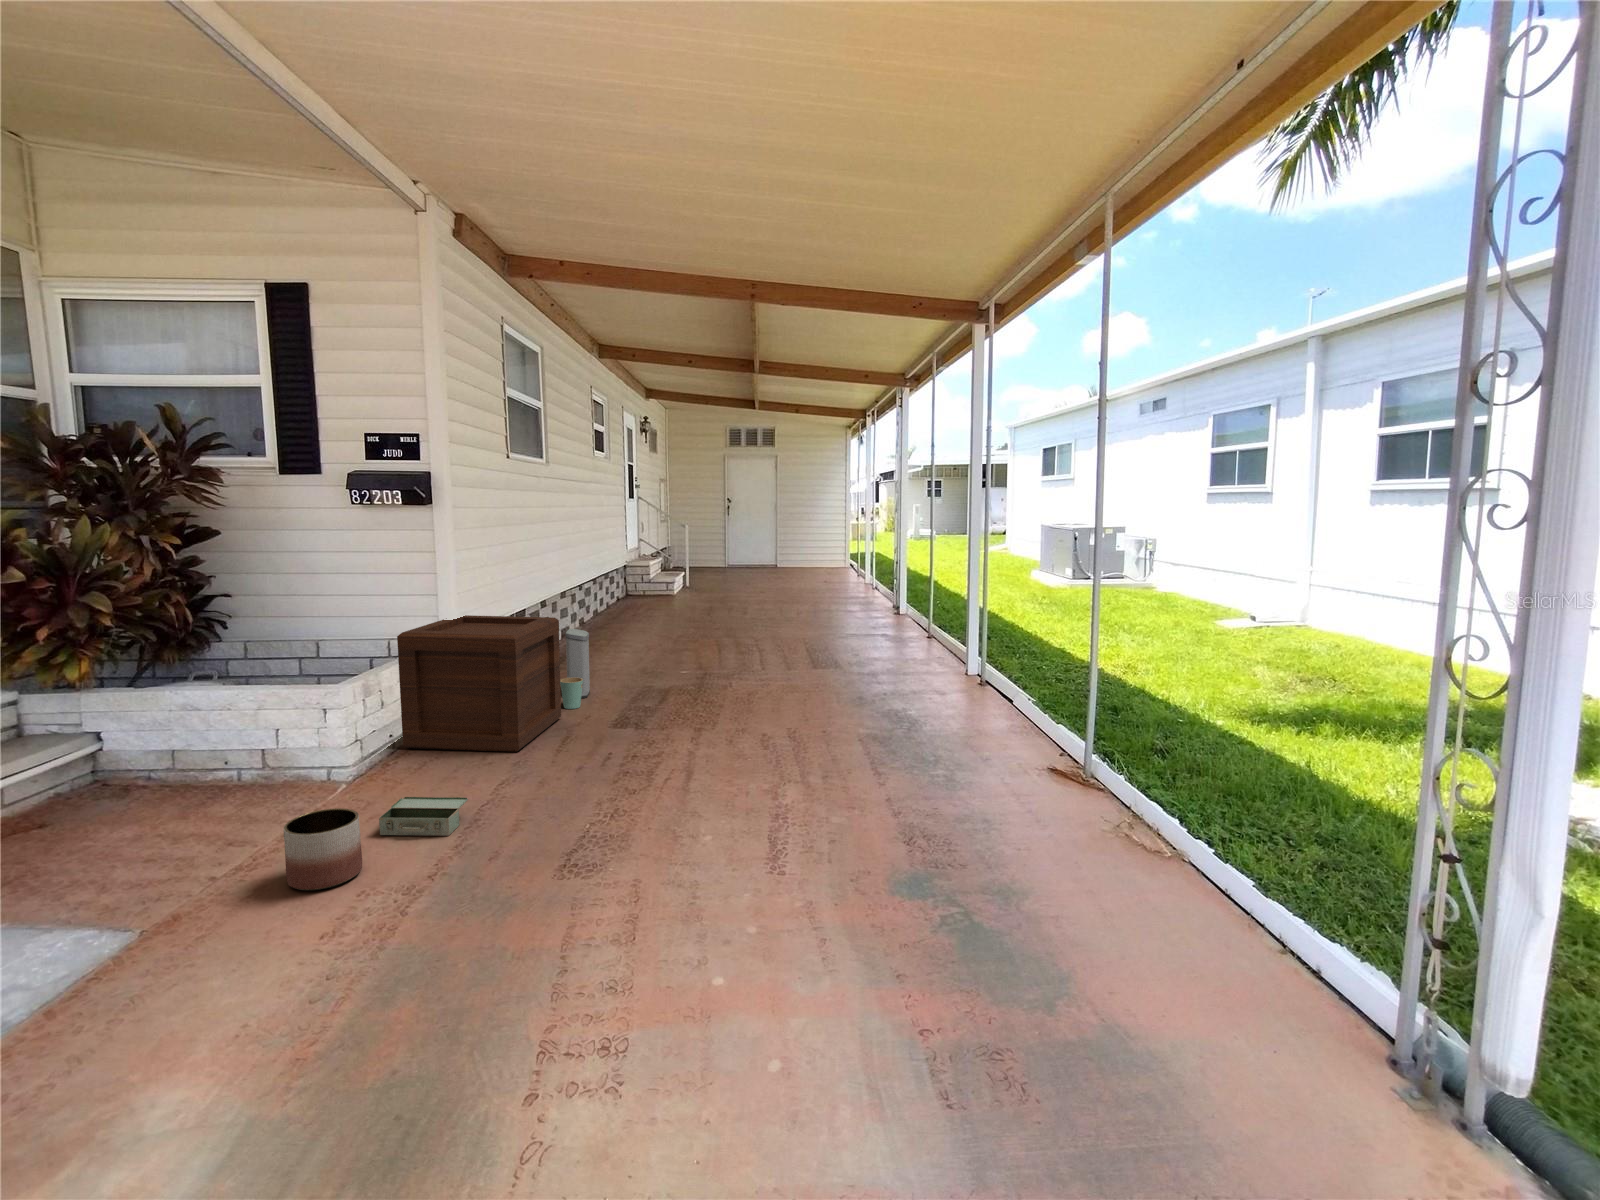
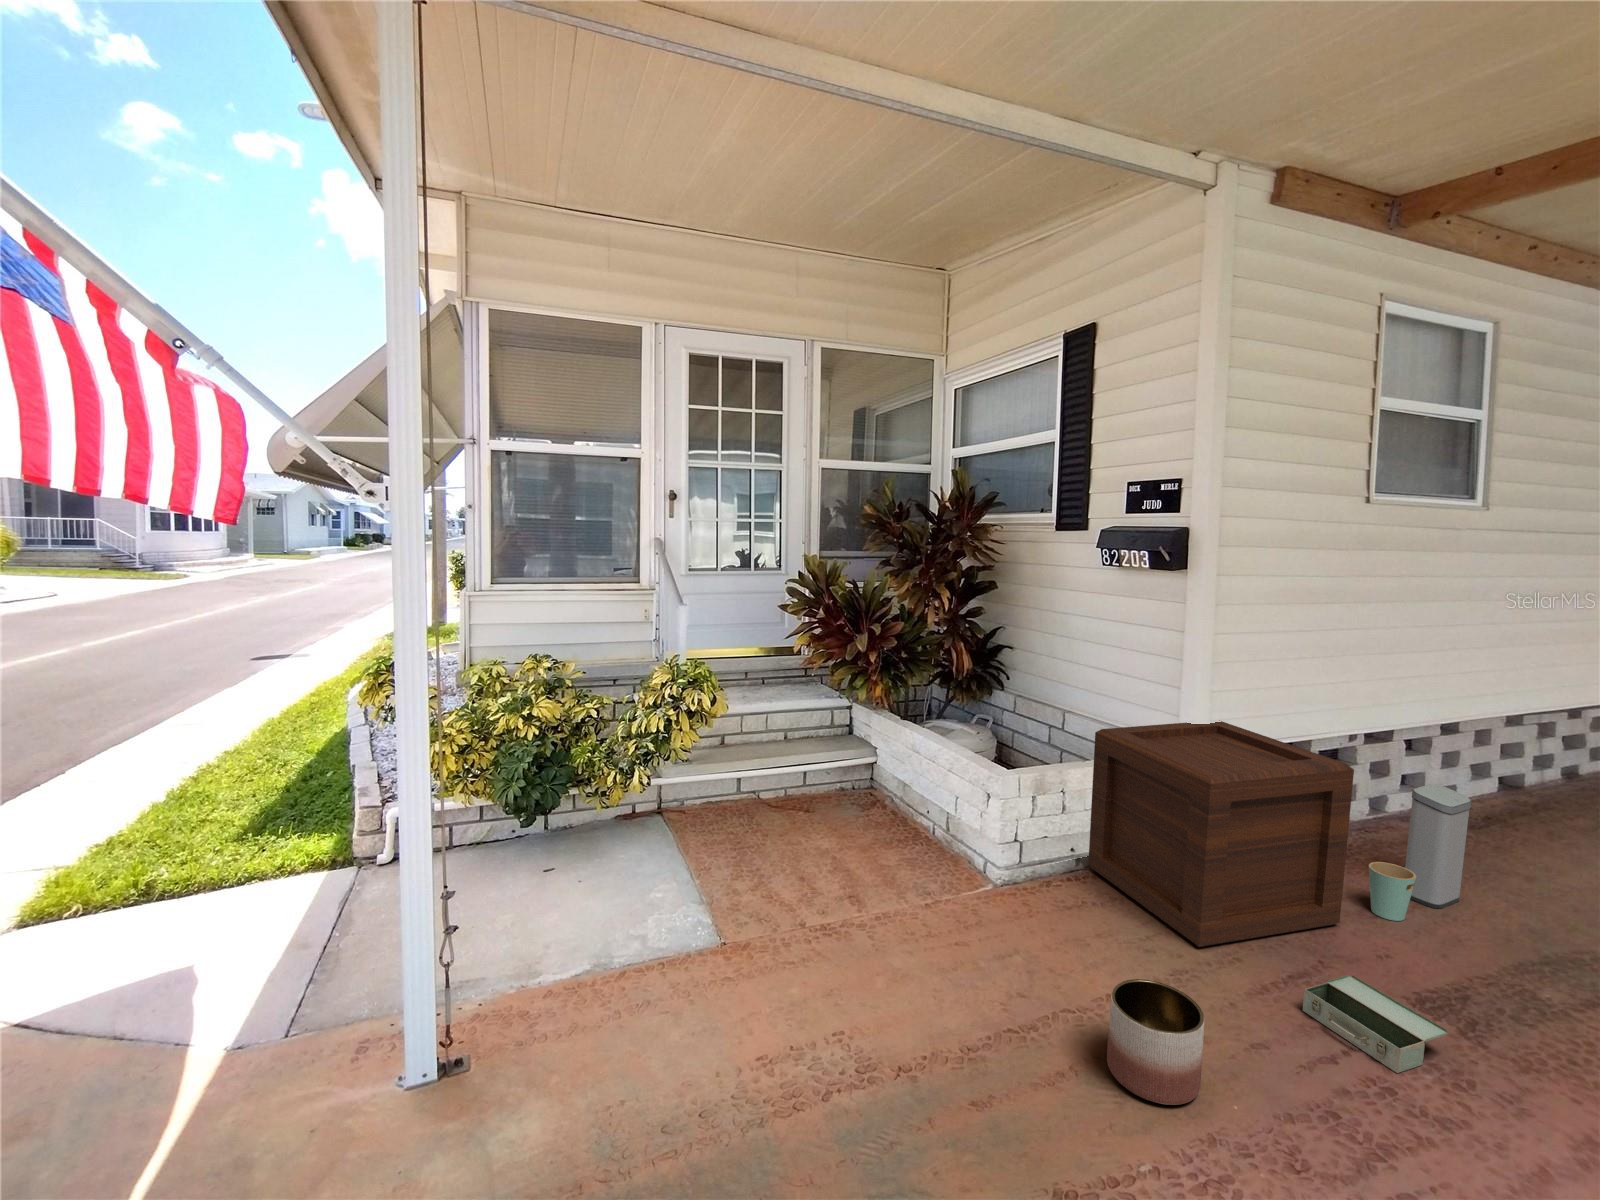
toolbox: present [379,797,468,836] -> present [1303,975,1448,1073]
planter: present [284,808,362,890] -> present [1107,979,1204,1105]

